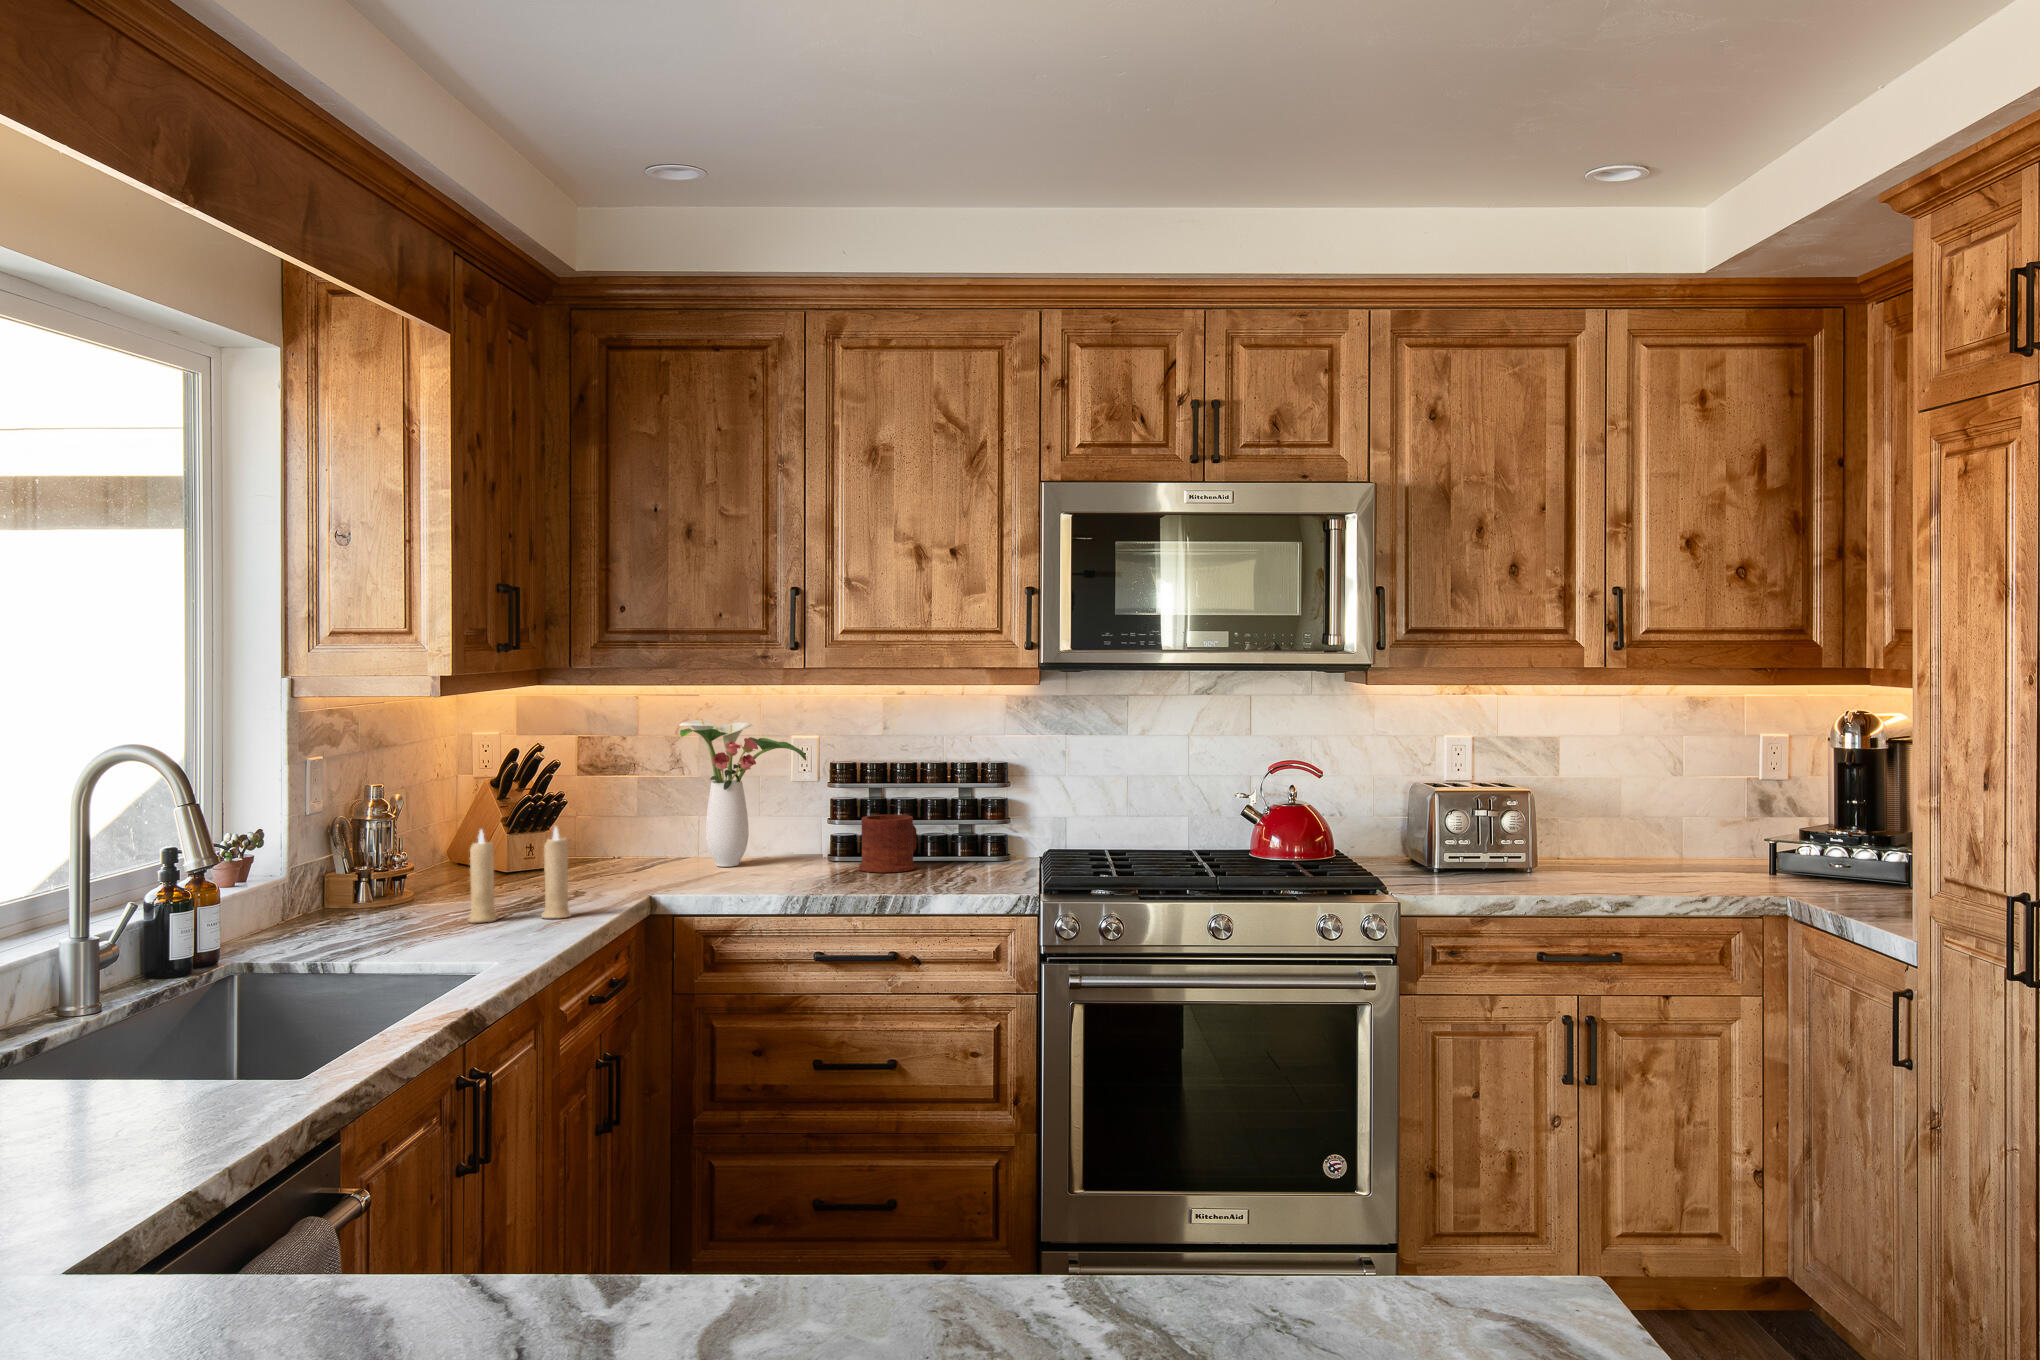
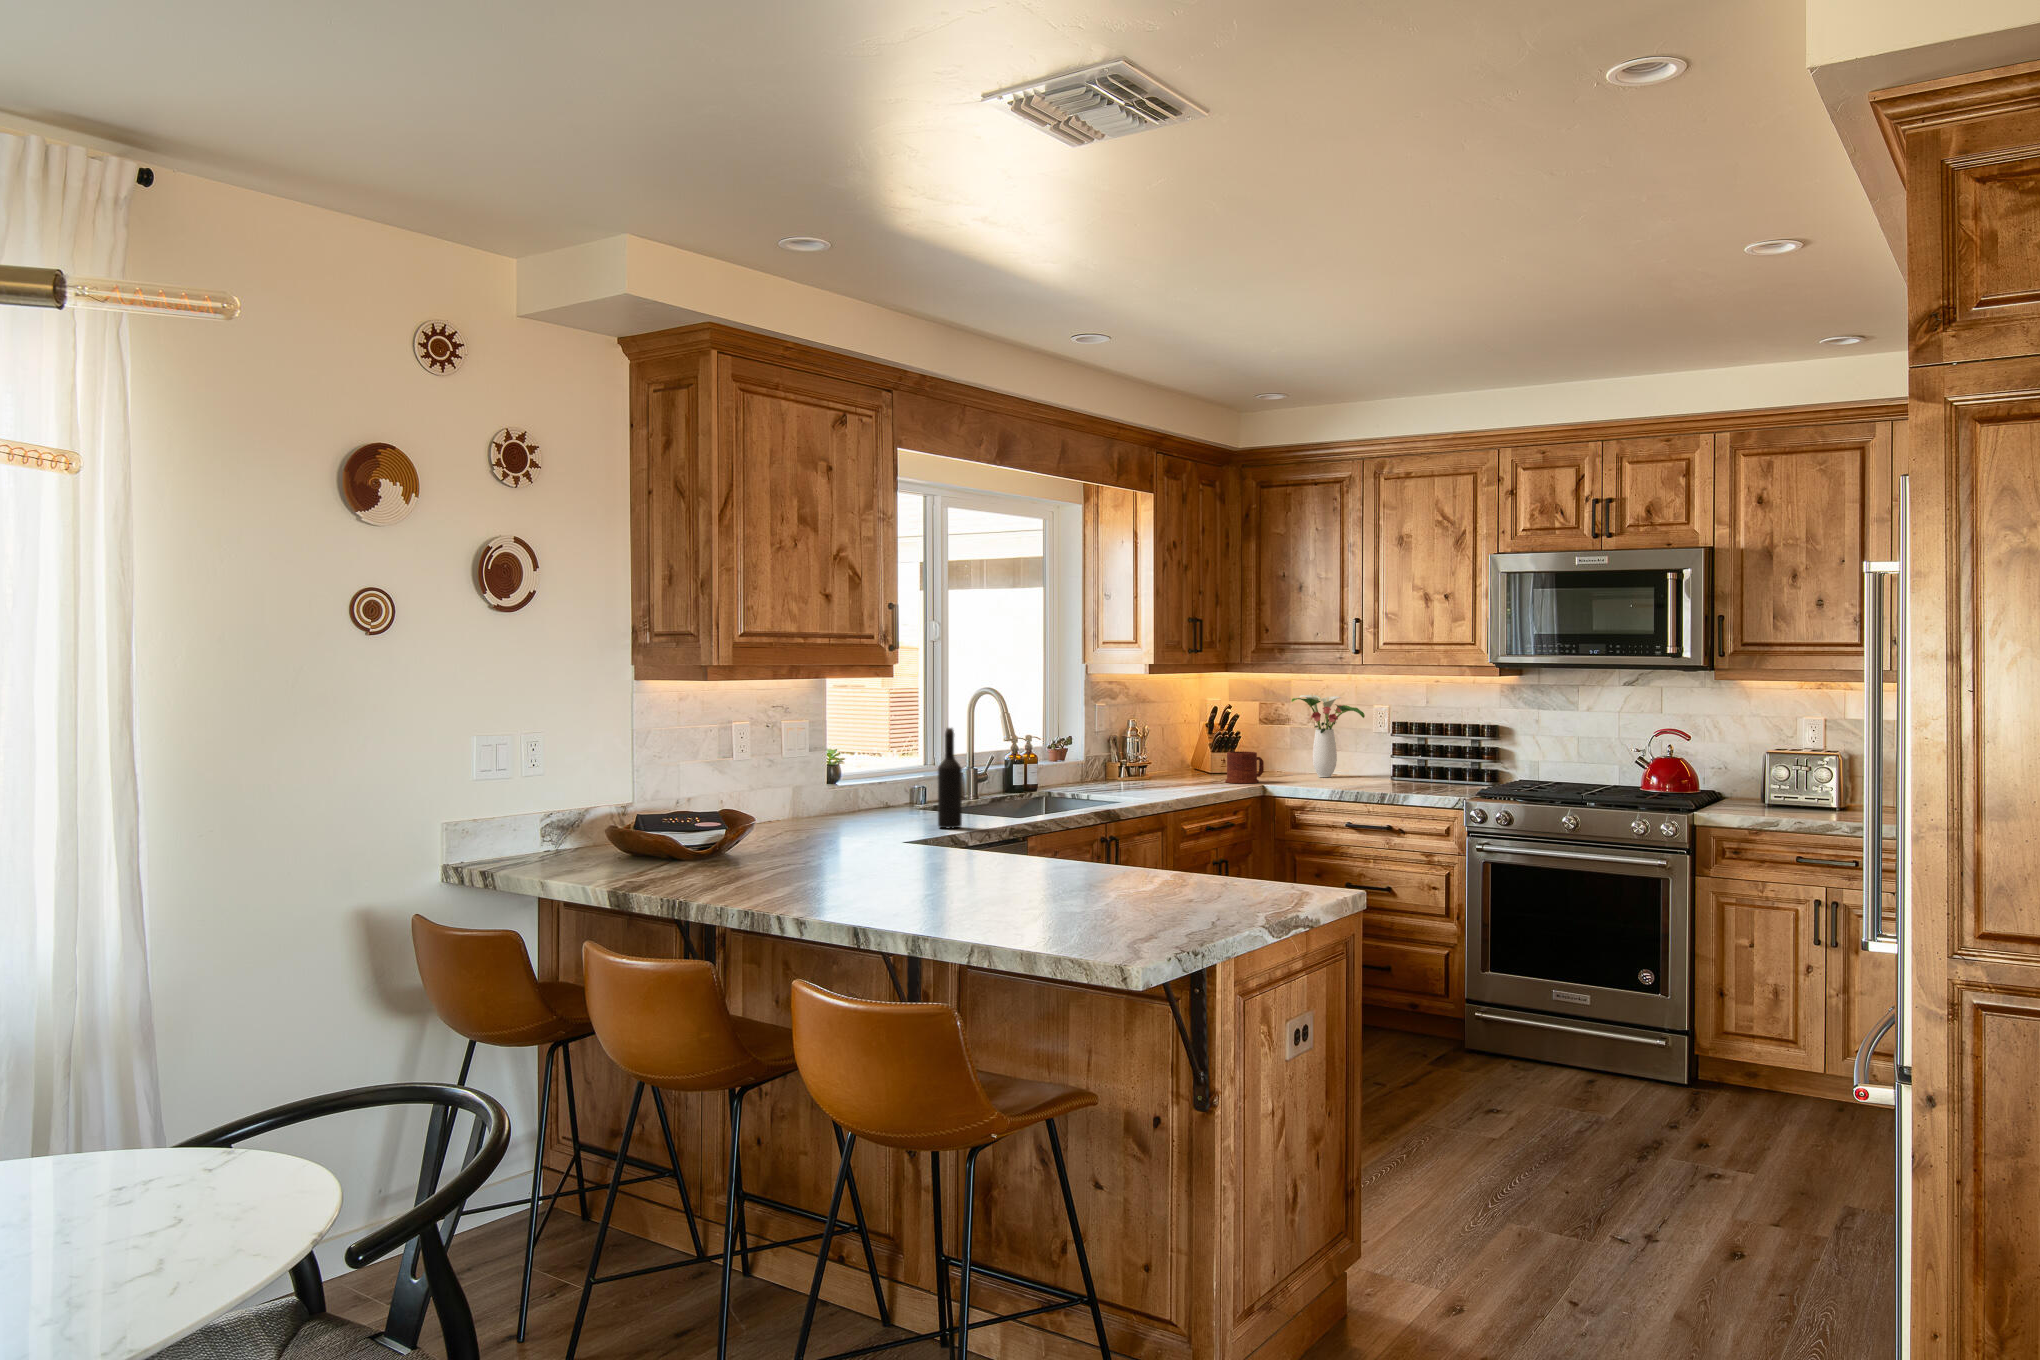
mug: present [859,815,917,872] -> present [1225,751,1264,783]
candle: present [468,827,571,923] -> none [1158,739,1209,788]
wine bottle: none [99,885,176,1165] -> present [938,728,962,828]

